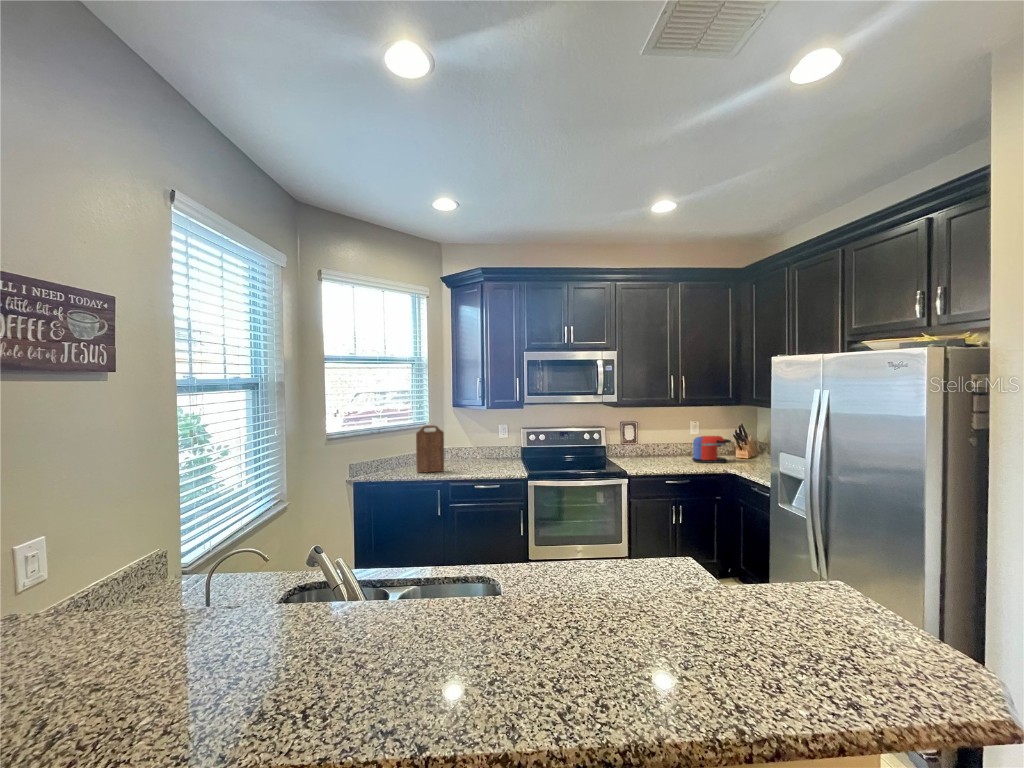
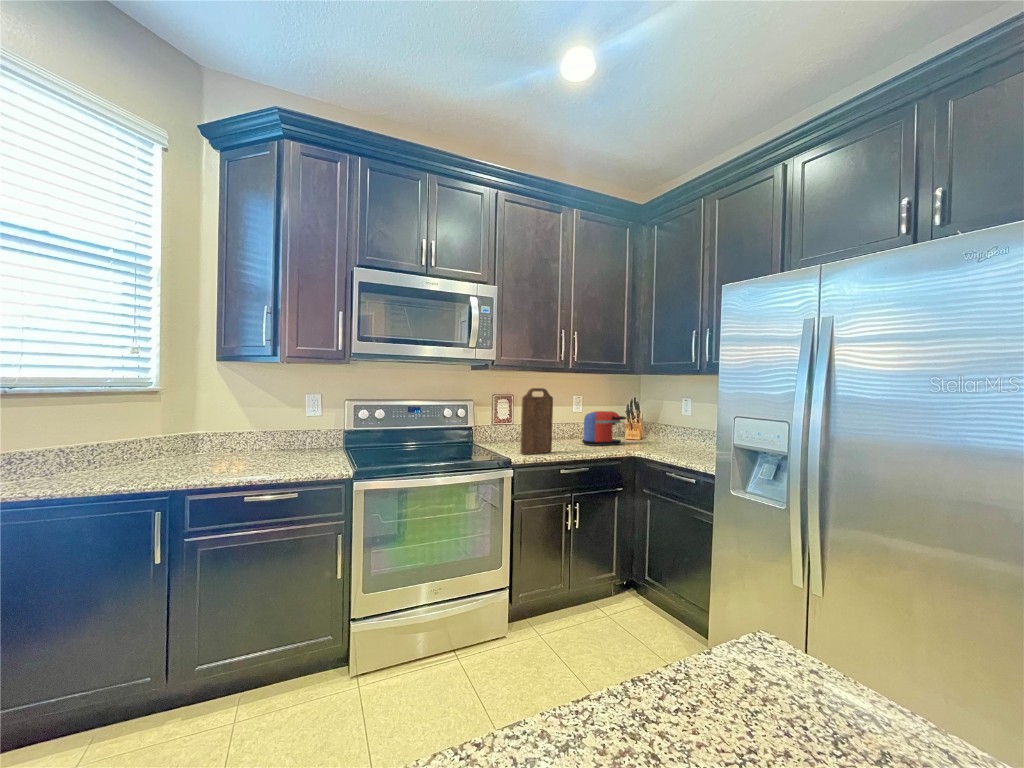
cutting board: present [416,425,444,473] -> present [520,388,553,455]

